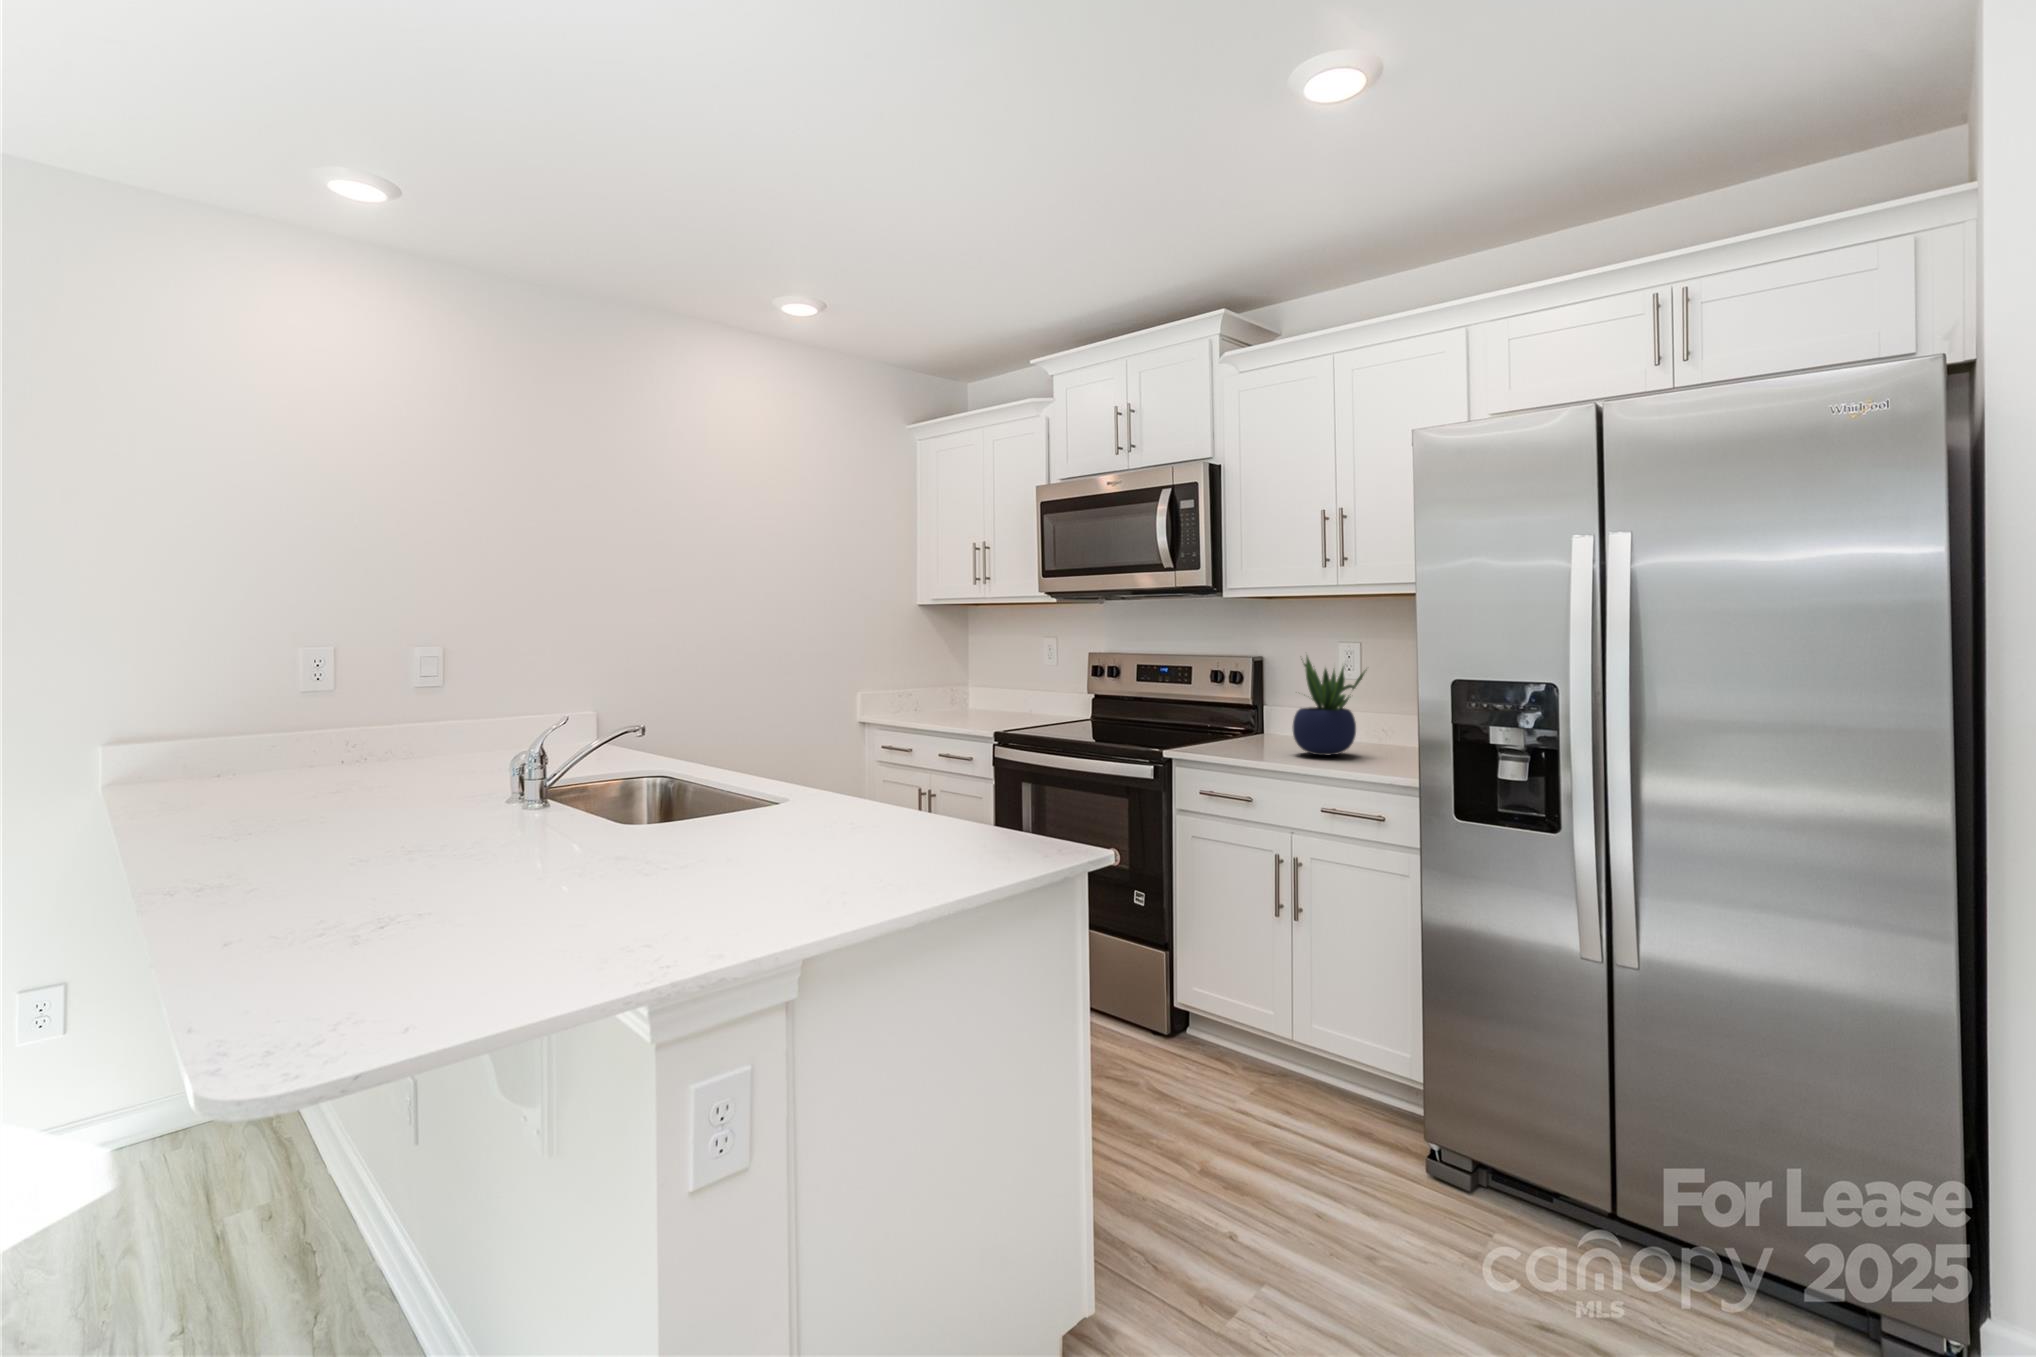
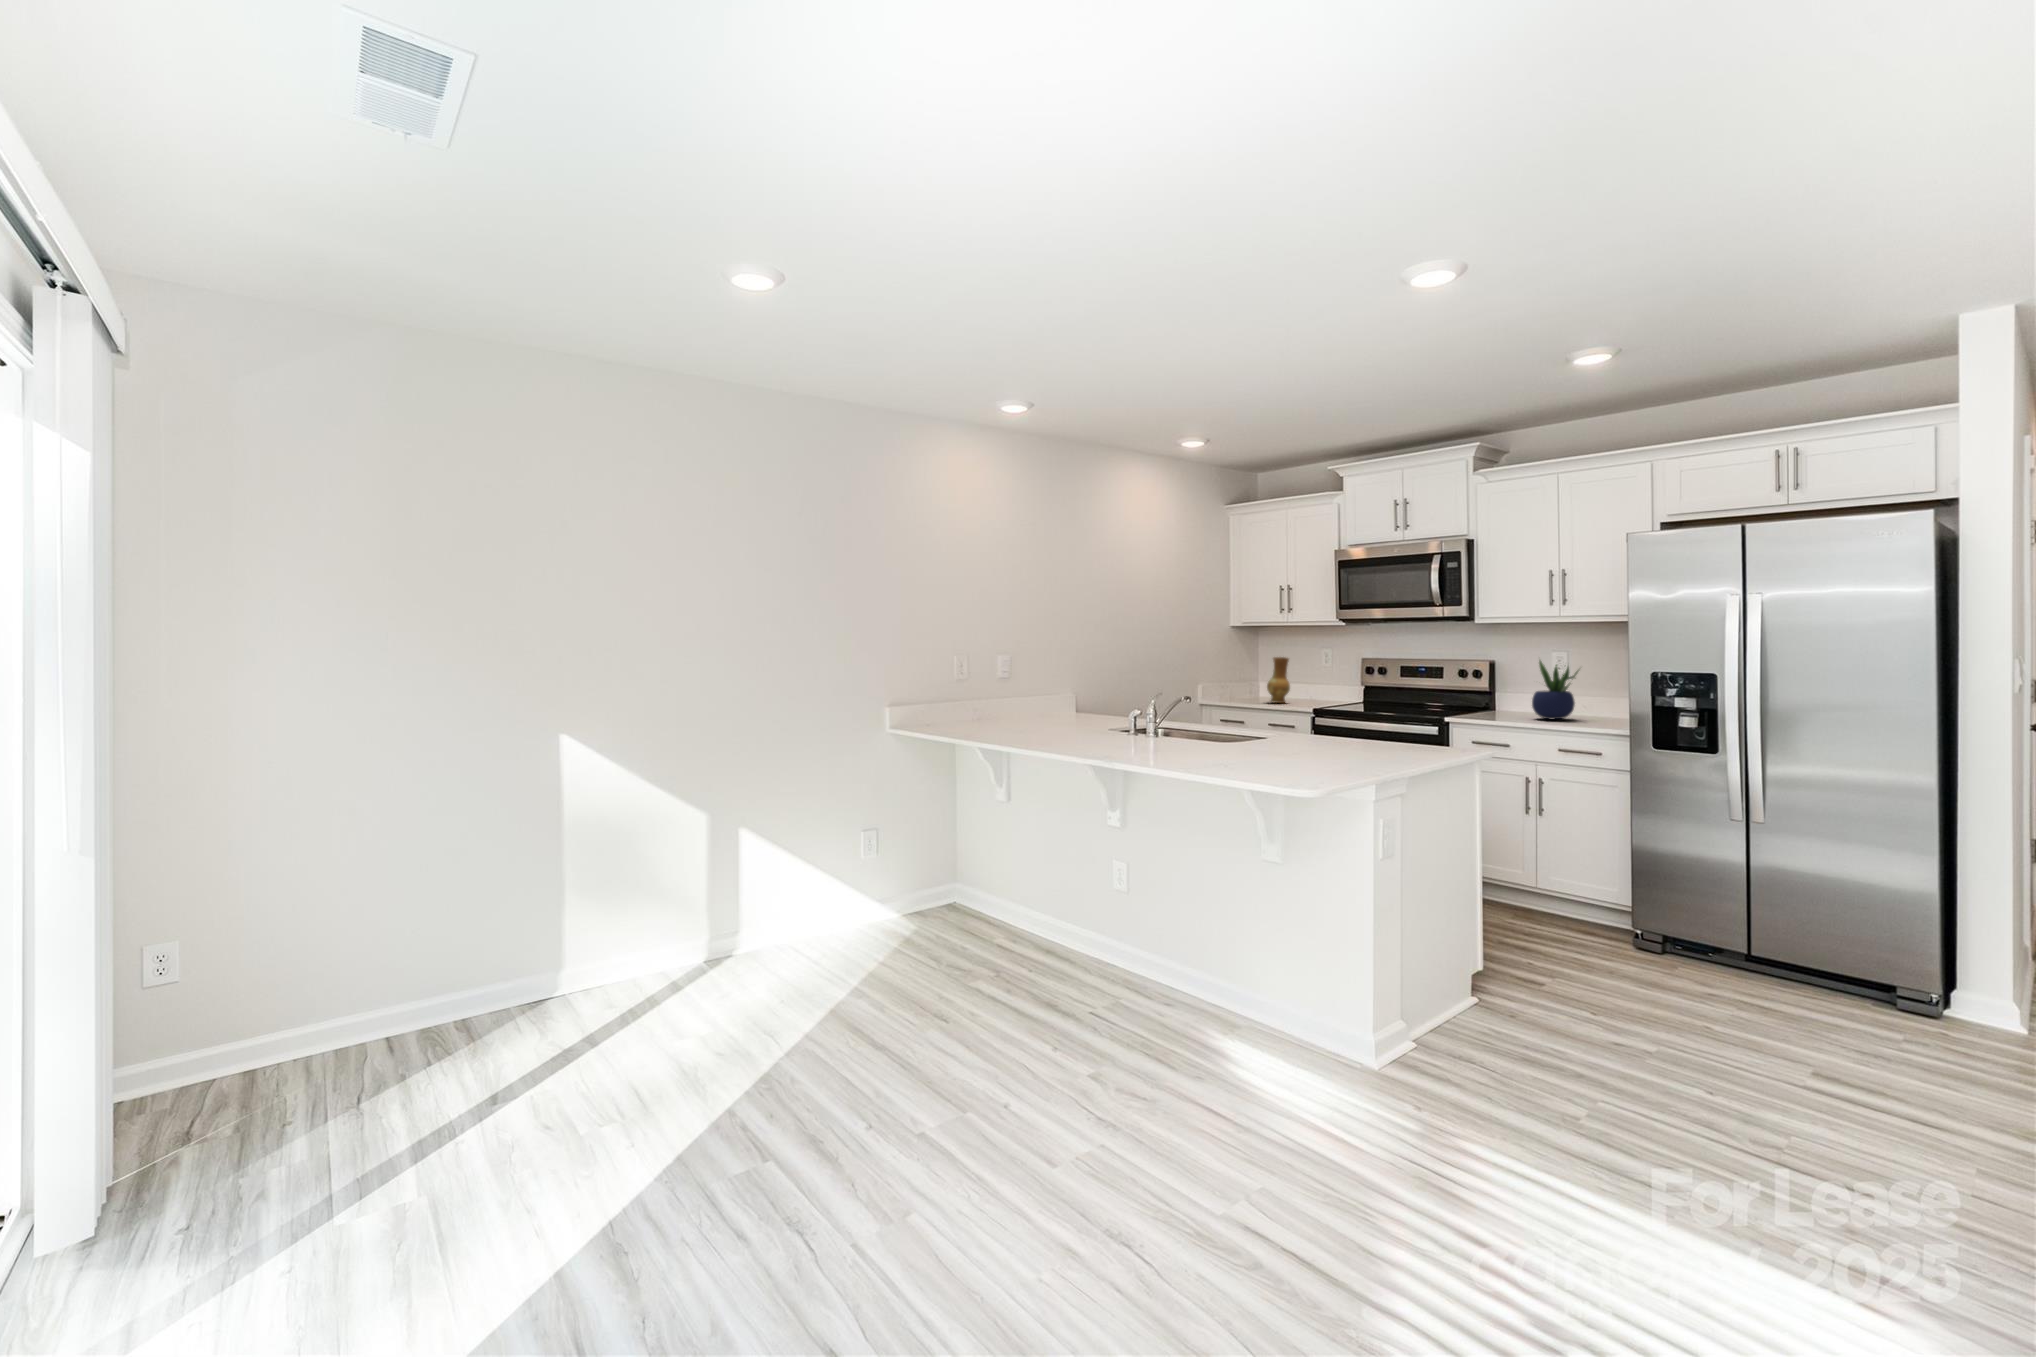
ceramic jug: none [946,651,980,722] -> present [1267,657,1290,703]

